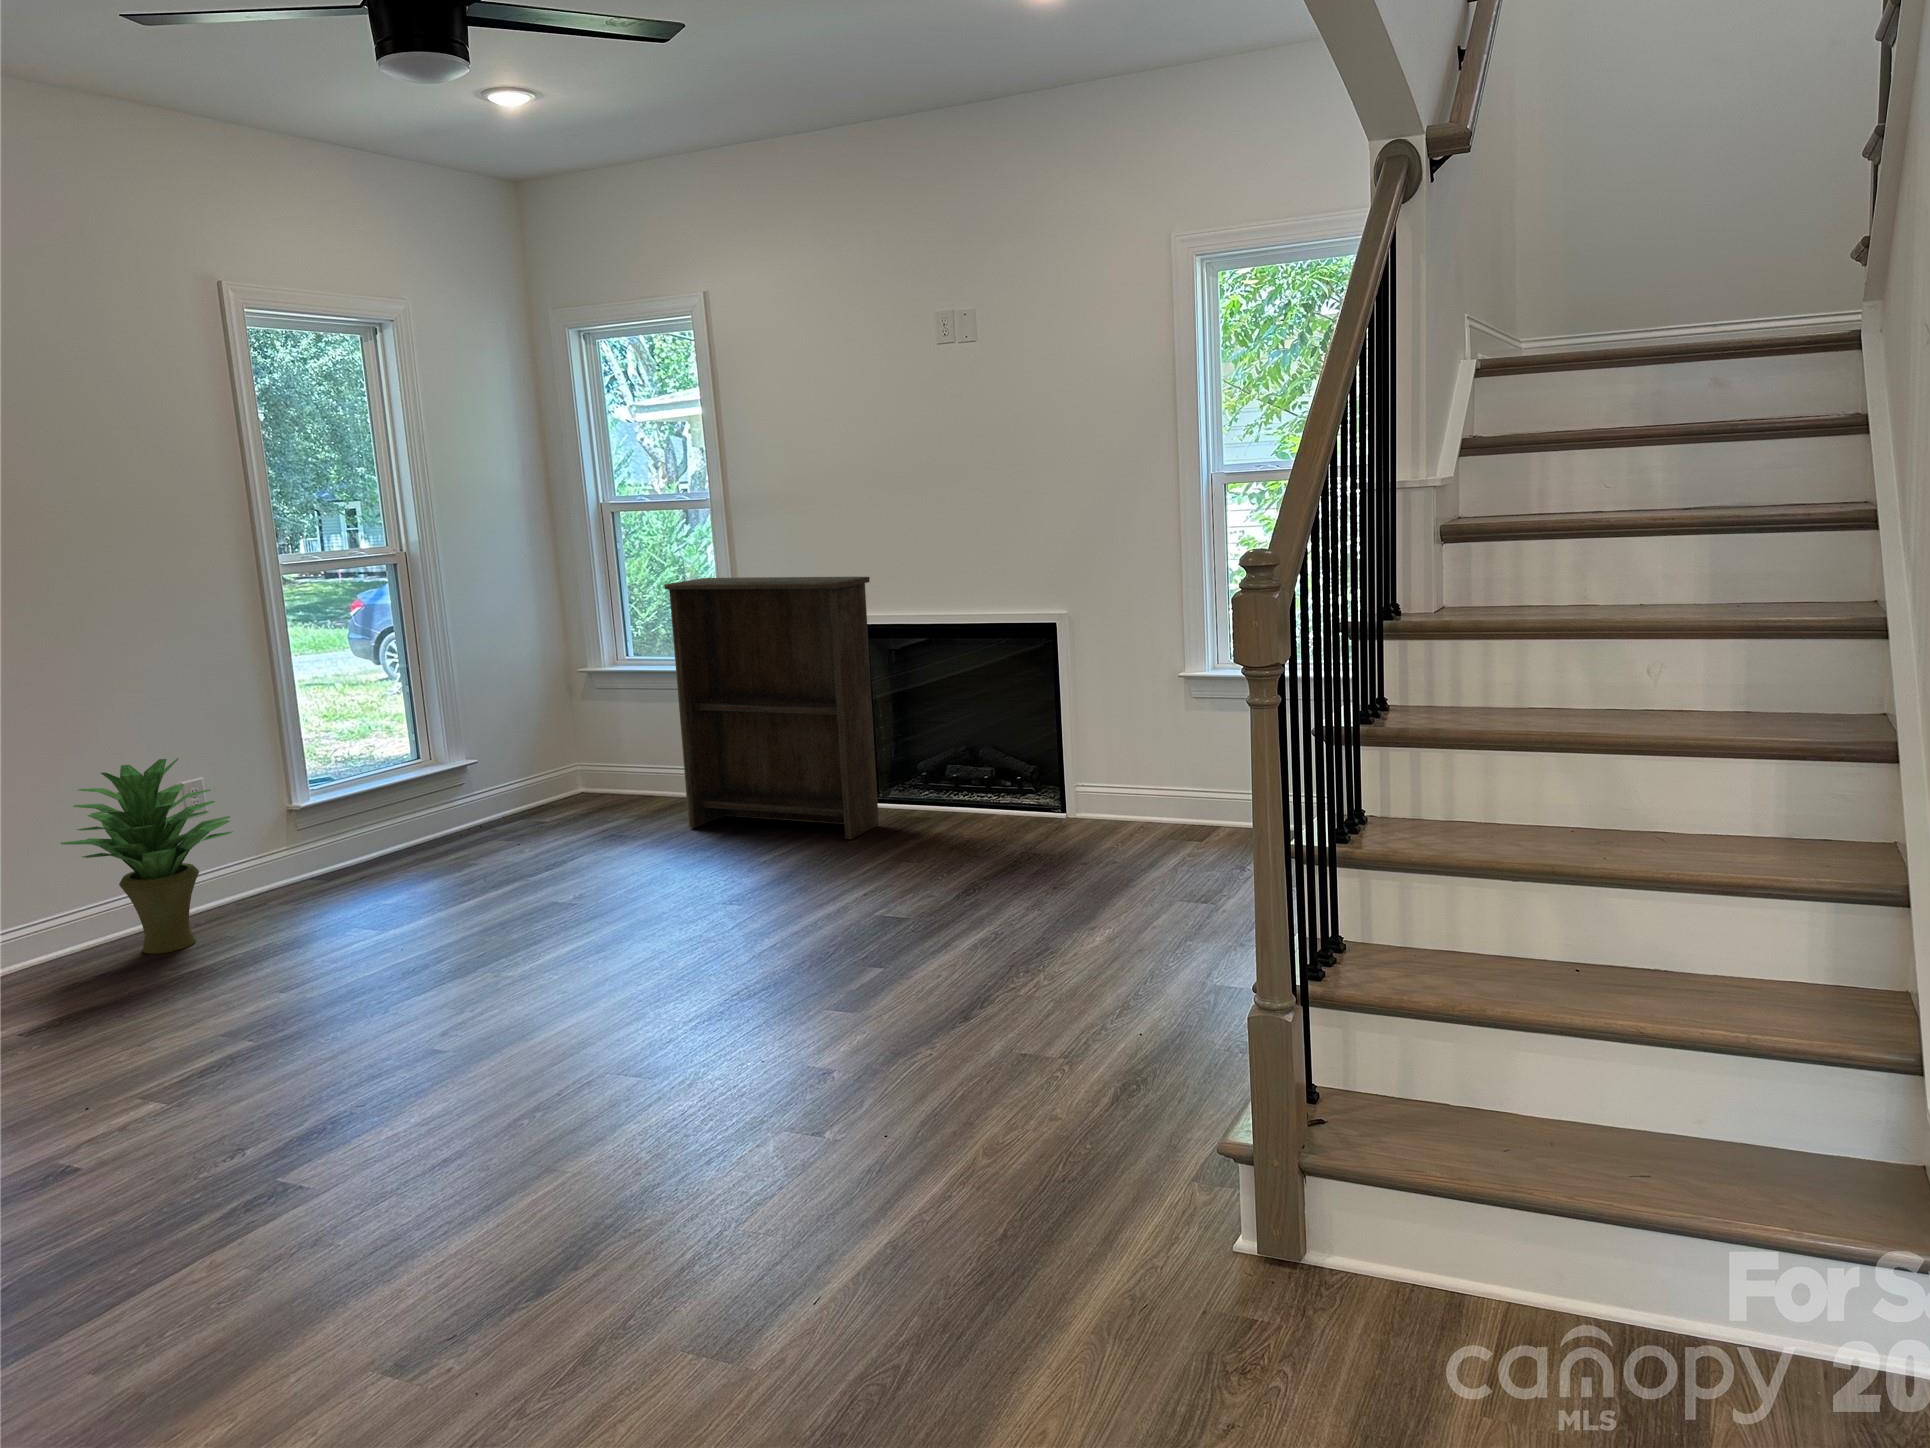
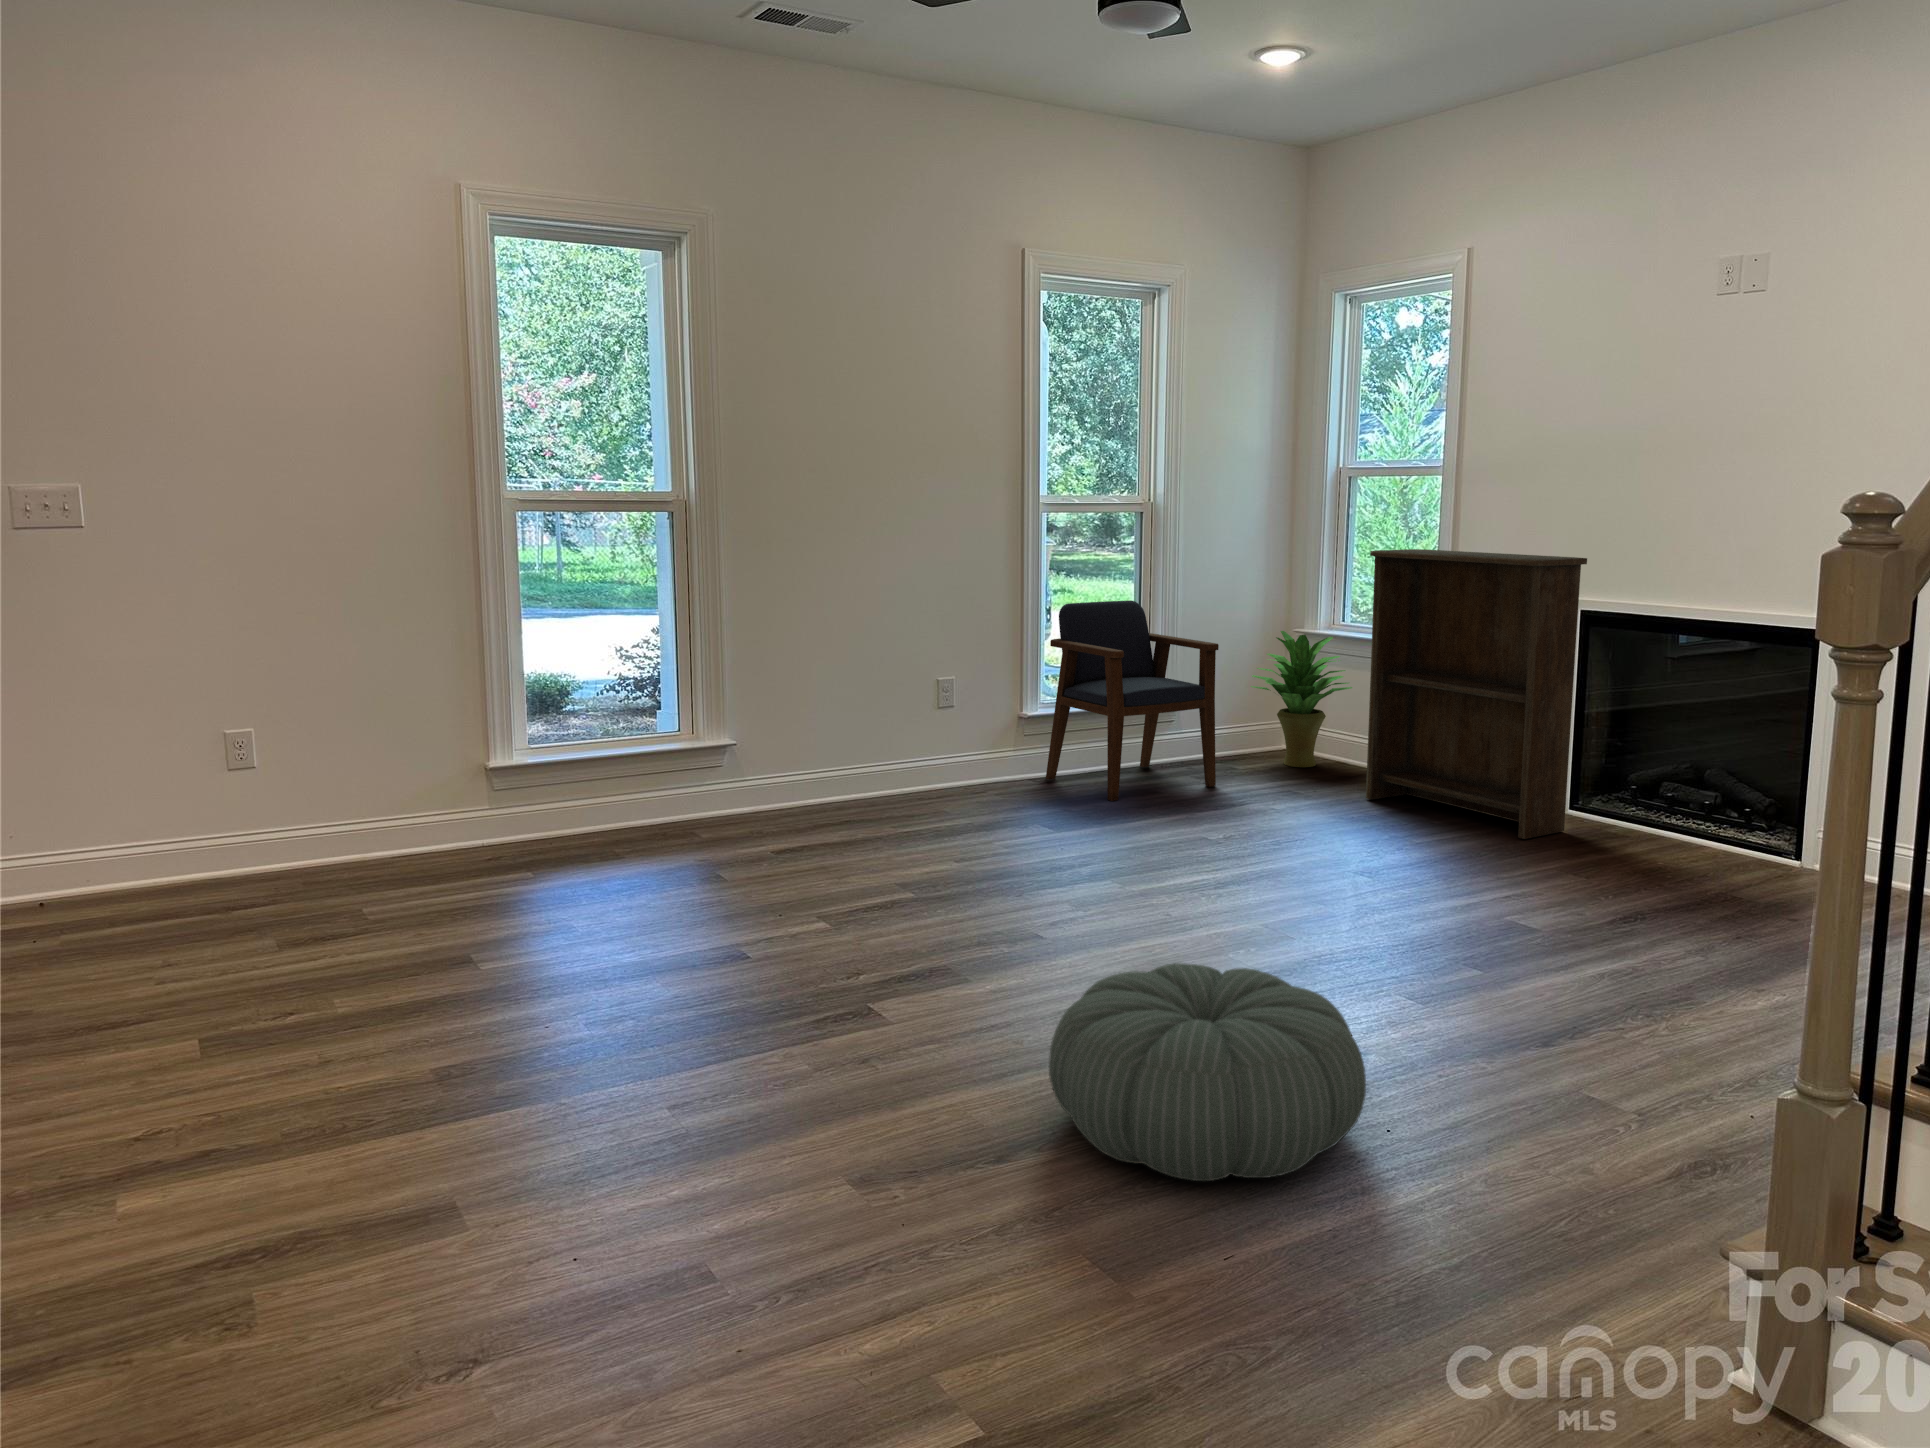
armchair: none [313,658,530,882] -> present [1046,600,1219,801]
potted plant: present [61,758,233,954] -> present [1251,631,1352,767]
pouf: none [569,1026,881,1253] -> present [1049,963,1366,1181]

